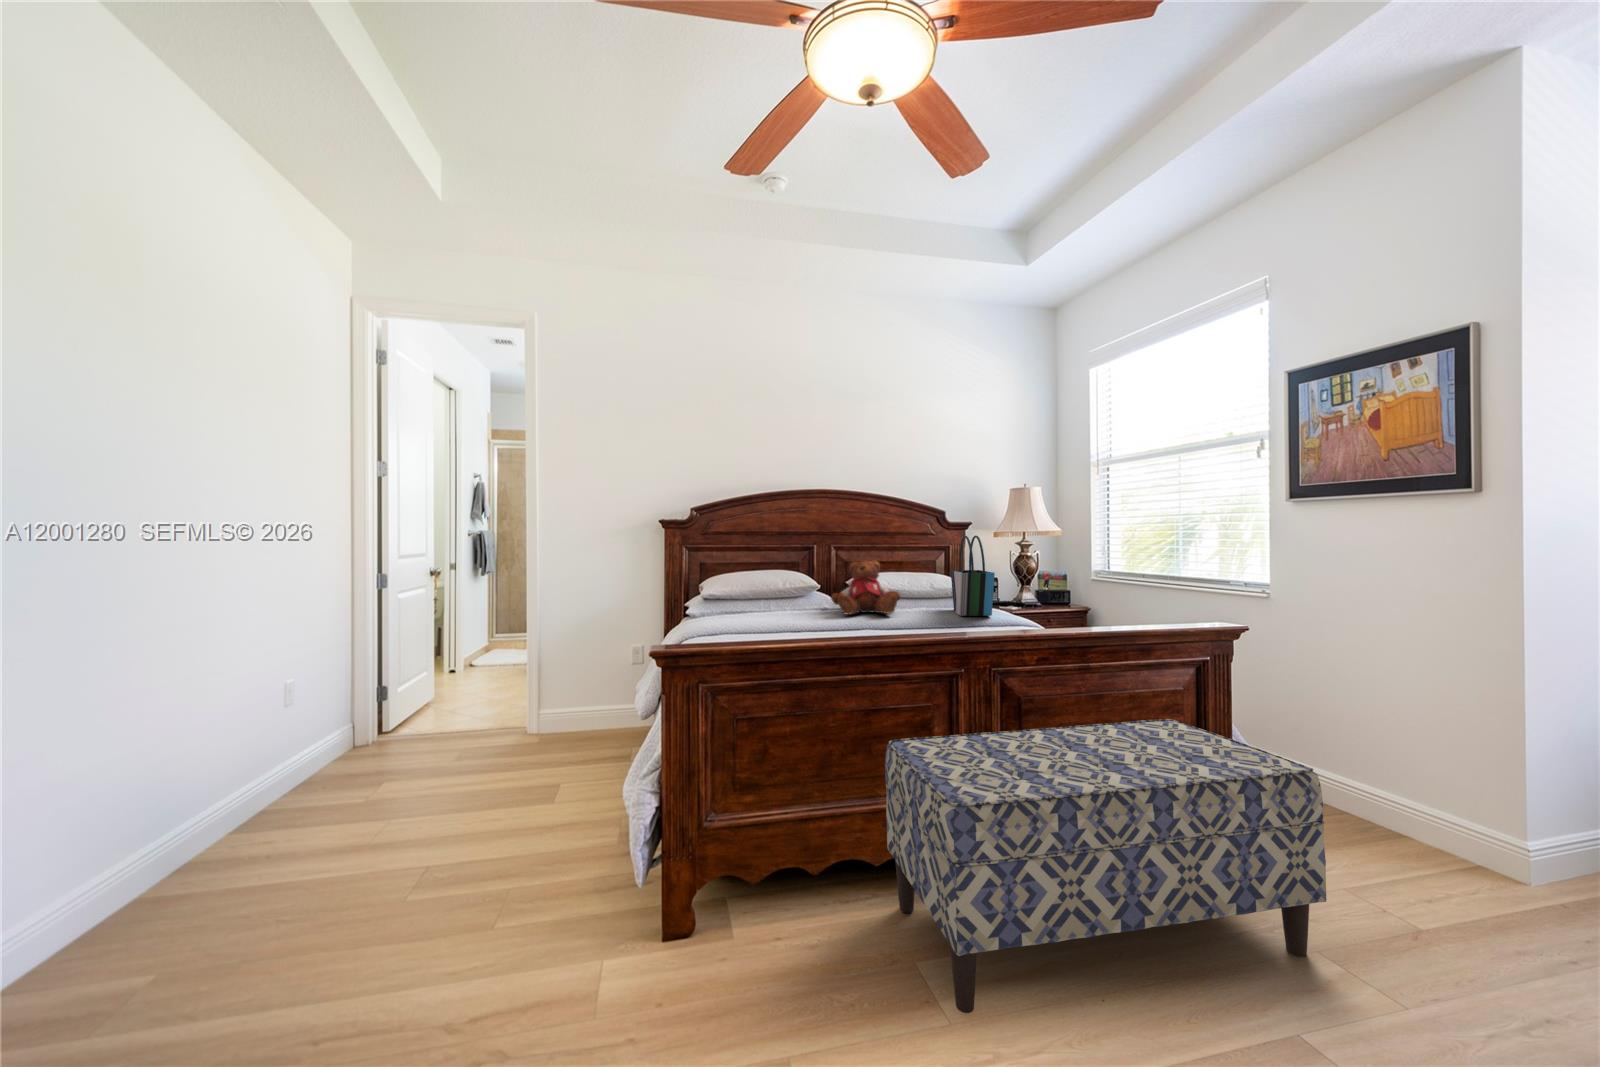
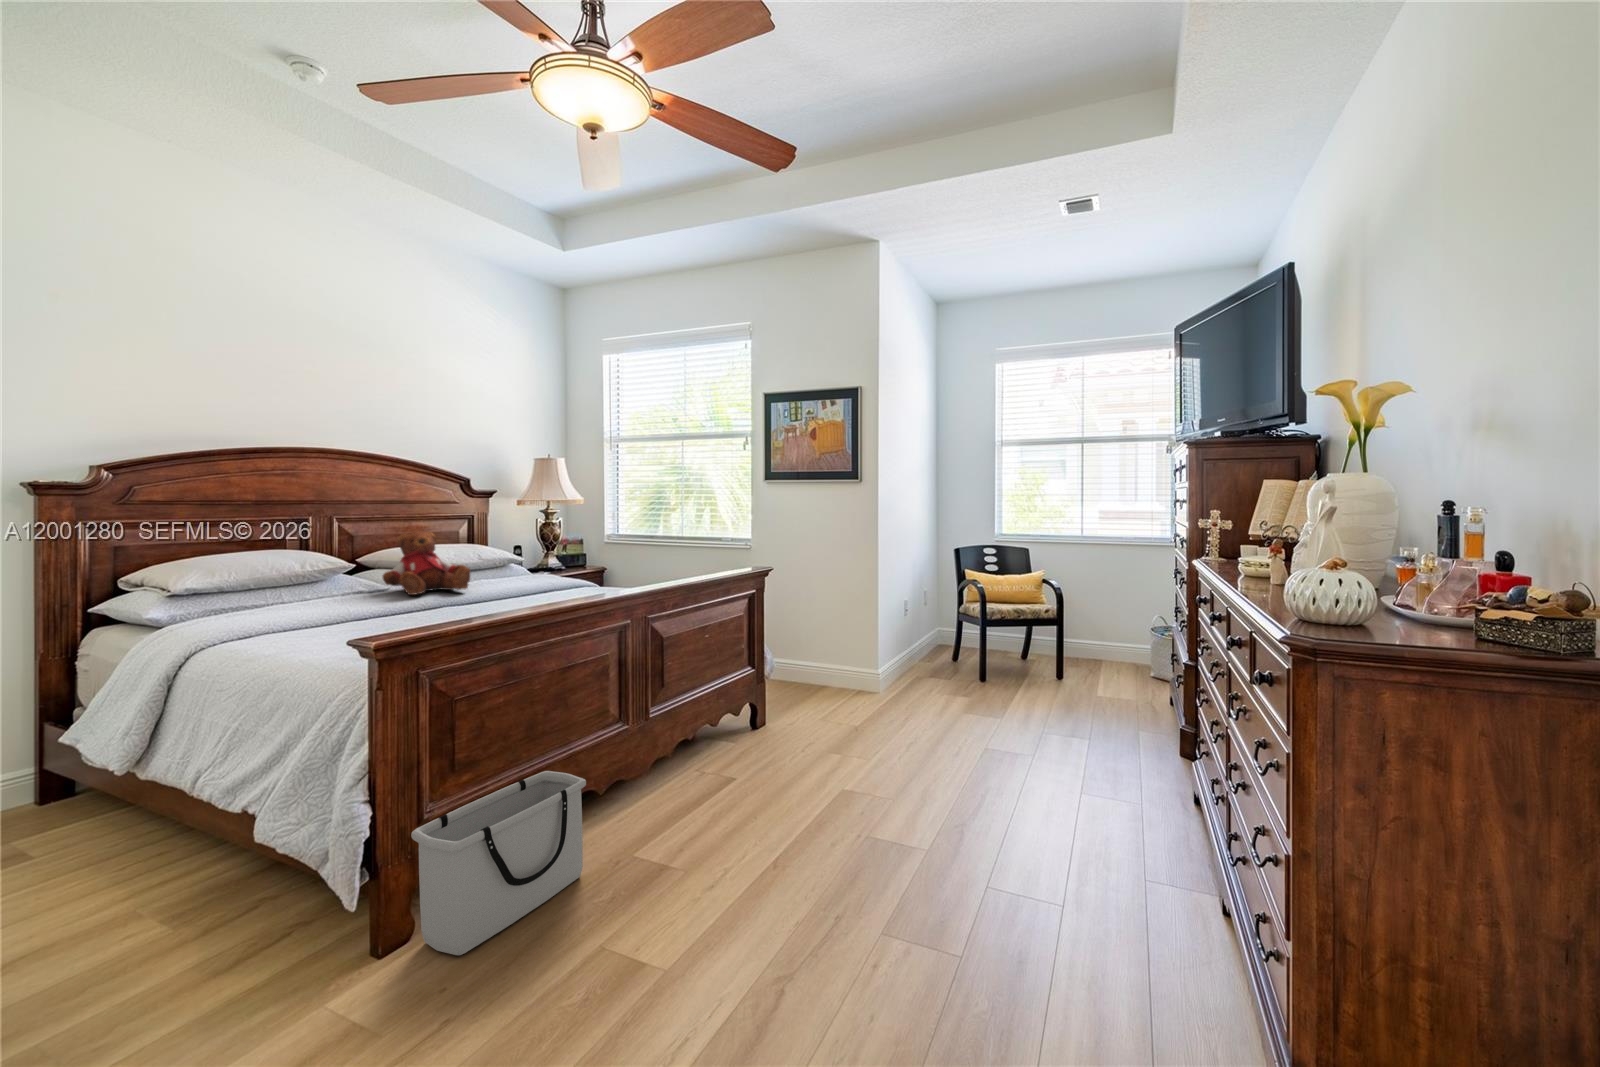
tote bag: present [951,535,995,616] -> none [508,505,571,585]
bench: present [885,719,1327,1013] -> none [577,642,830,859]
storage bin: none [668,817,848,982] -> present [411,771,586,955]

